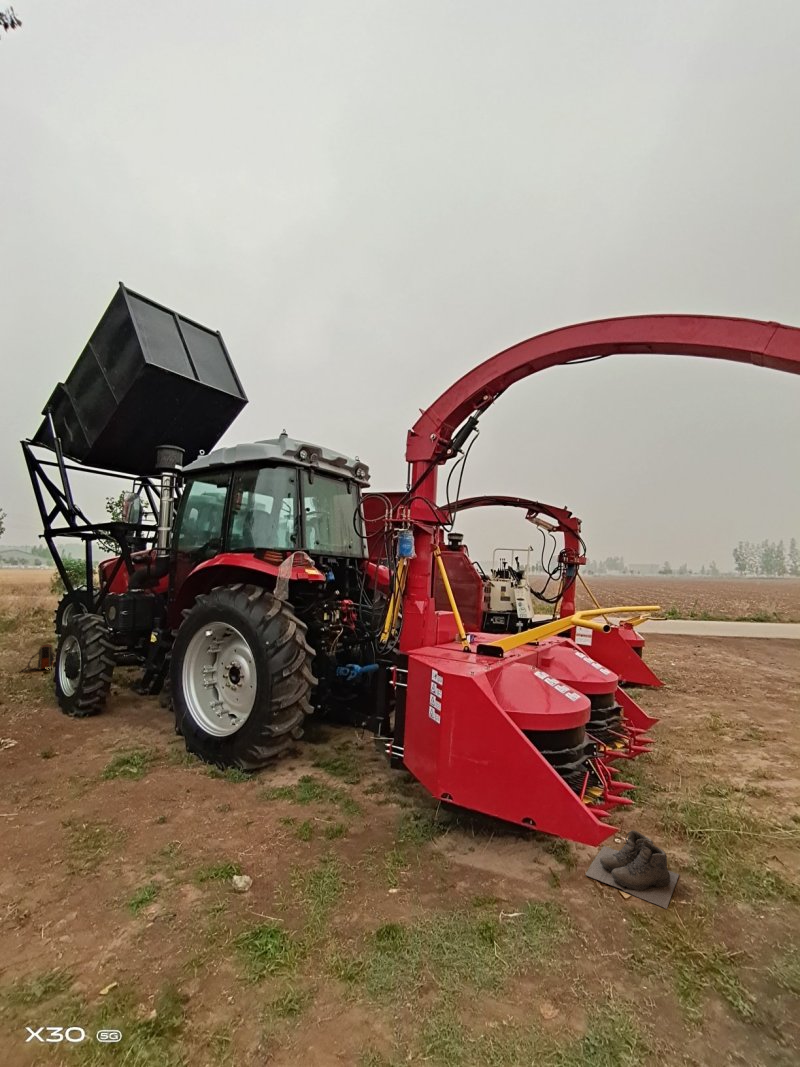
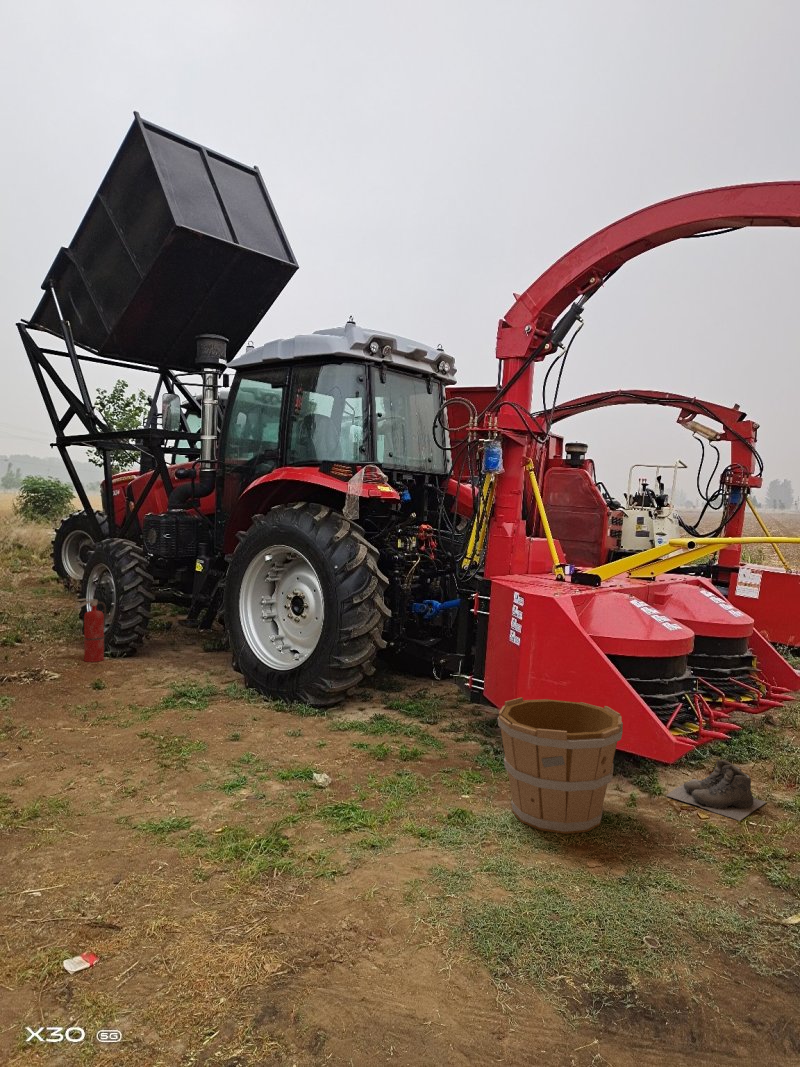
backpack: present [21,644,55,672] -> none [31,578,74,609]
fire extinguisher: none [33,671,67,730] -> present [75,599,106,662]
wooden bucket: none [422,782,553,958] -> present [498,697,623,834]

